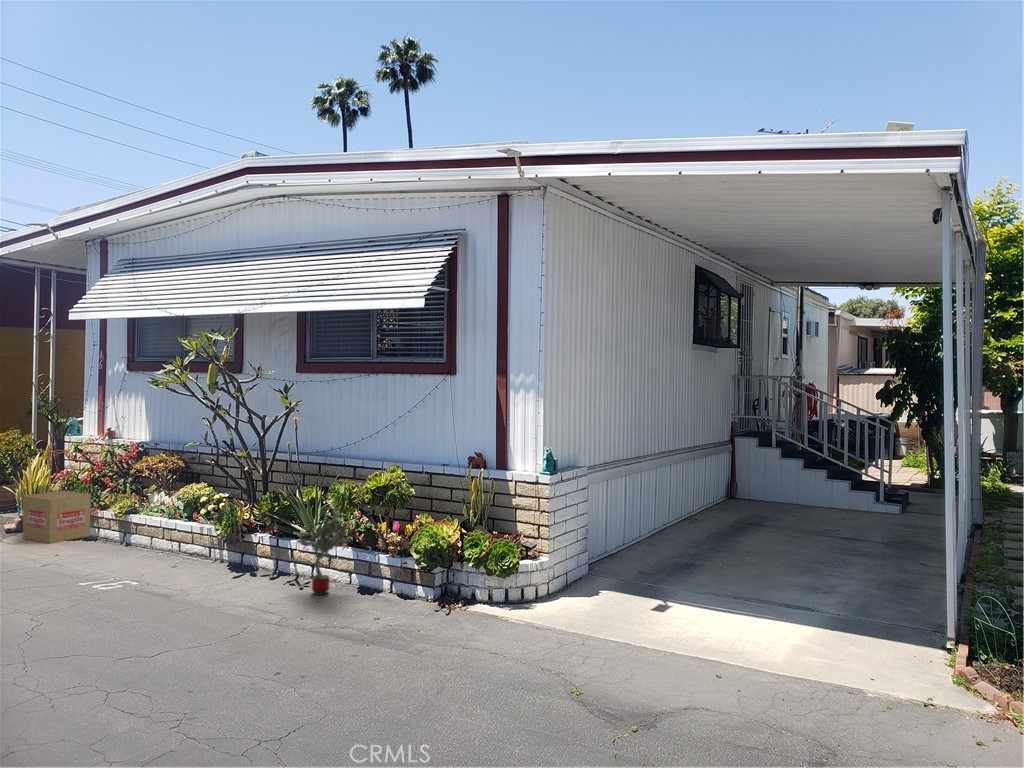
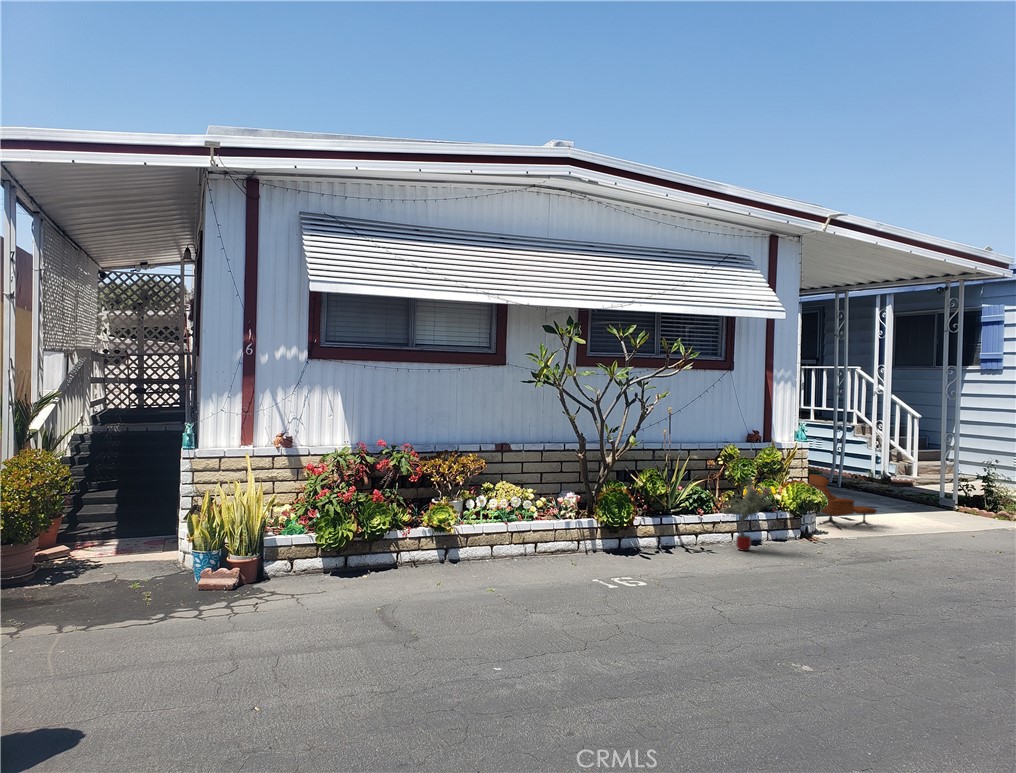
cardboard box: present [23,491,91,543] -> none [327,512,398,582]
lounge chair: none [542,524,640,623] -> present [809,474,877,529]

